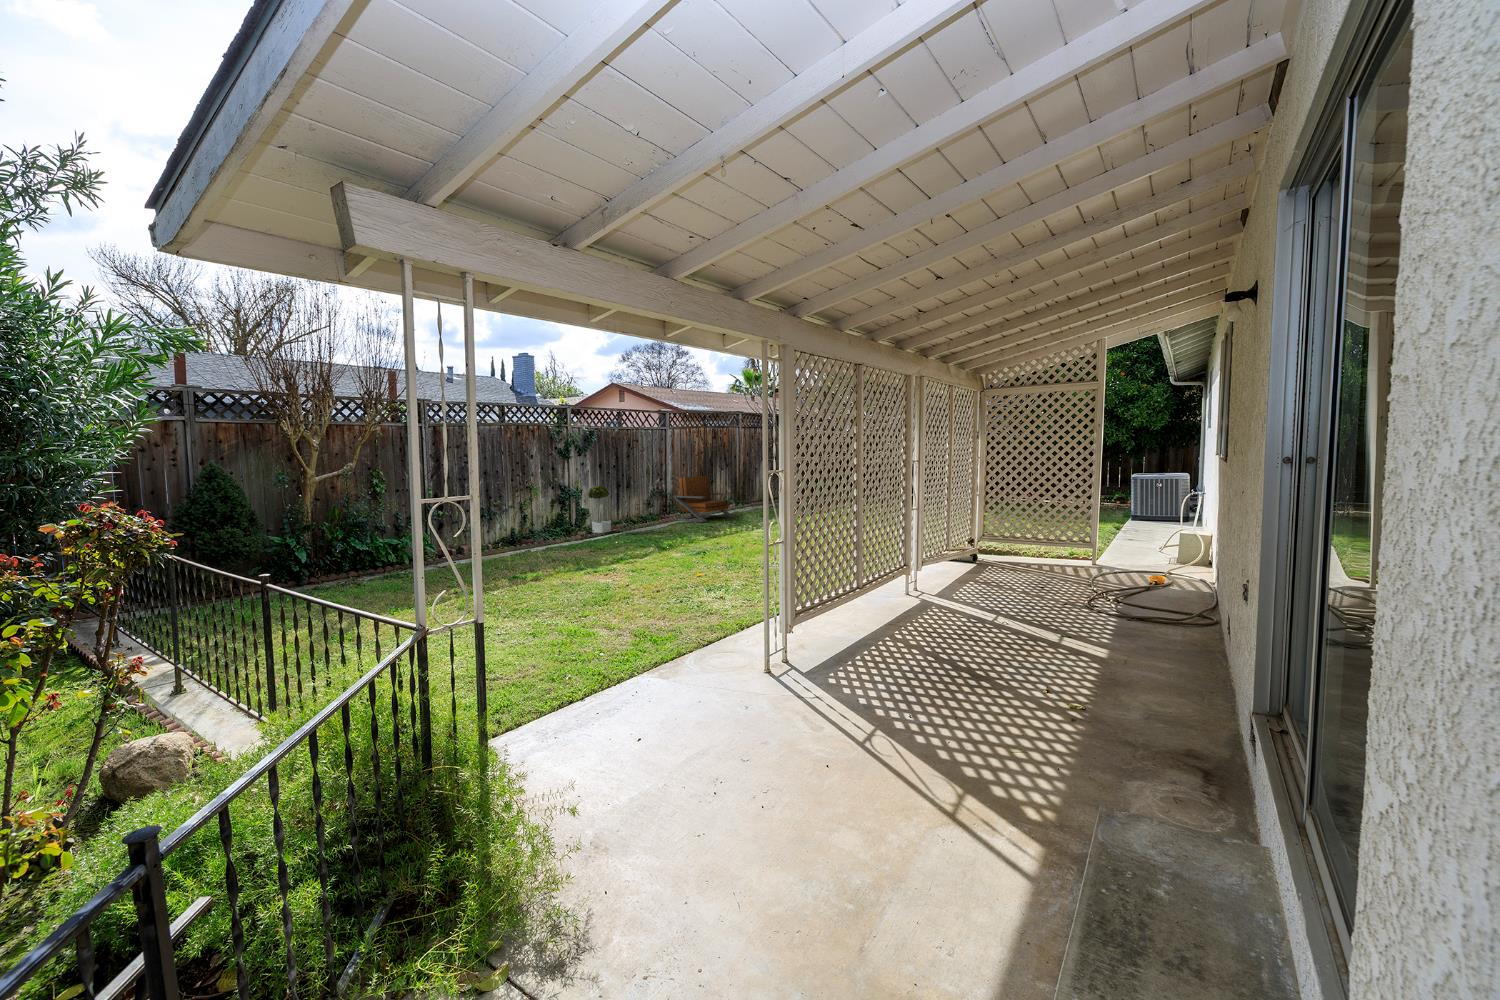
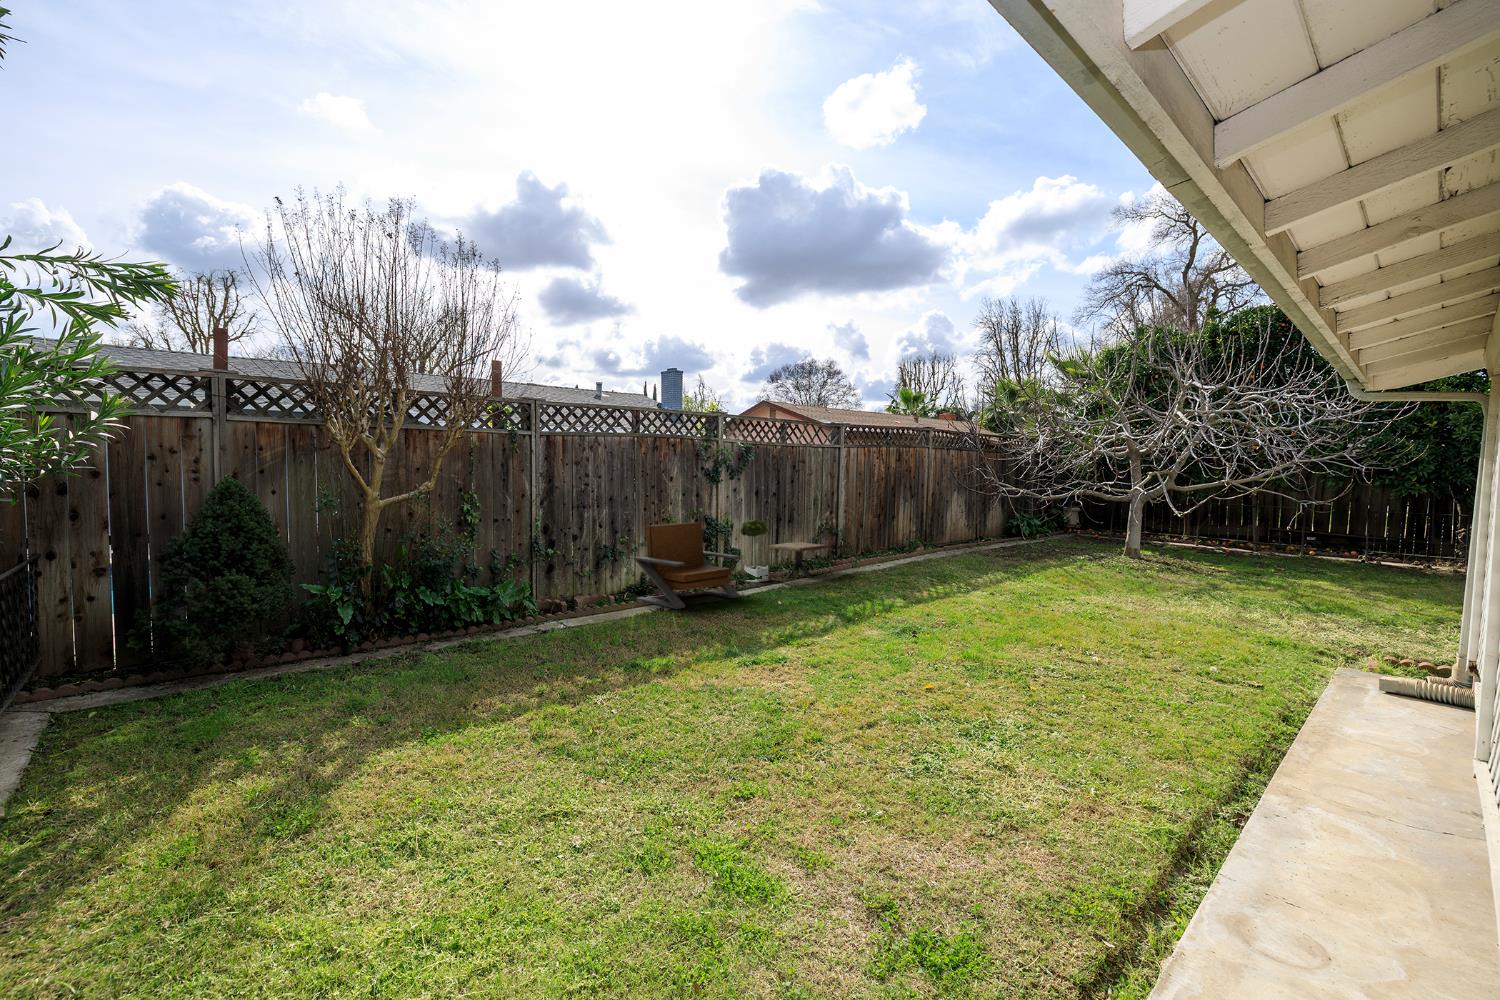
lounge chair: present [673,475,733,522] -> present [634,522,740,609]
side table: none [611,503,657,530] -> present [769,542,829,578]

